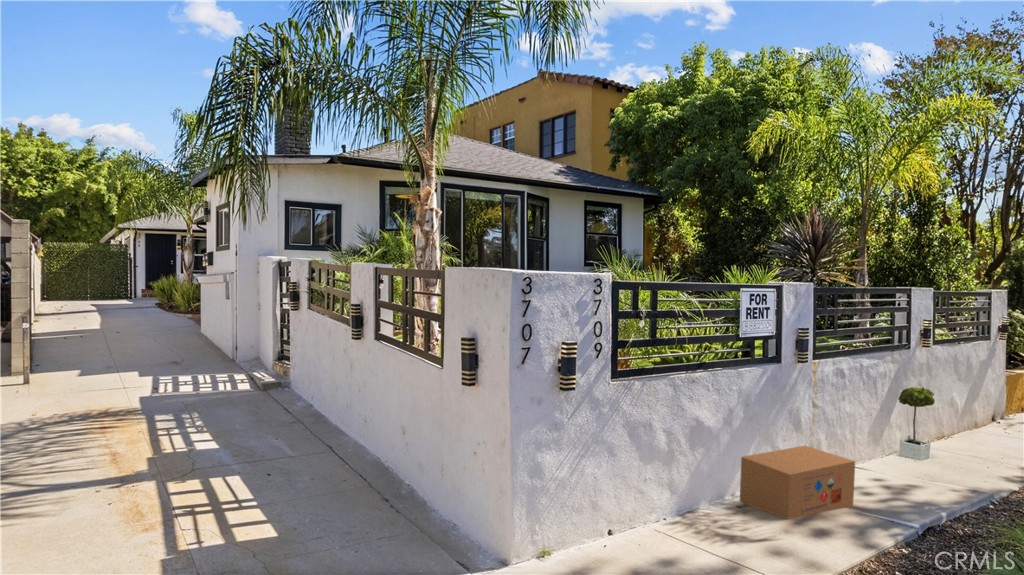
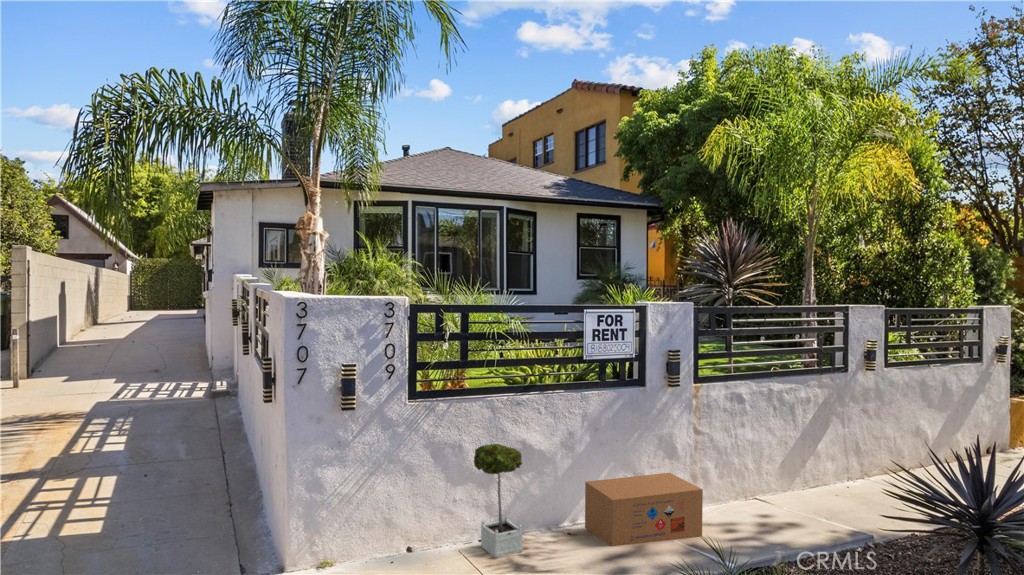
potted tree: present [898,387,935,461] -> present [474,444,522,557]

